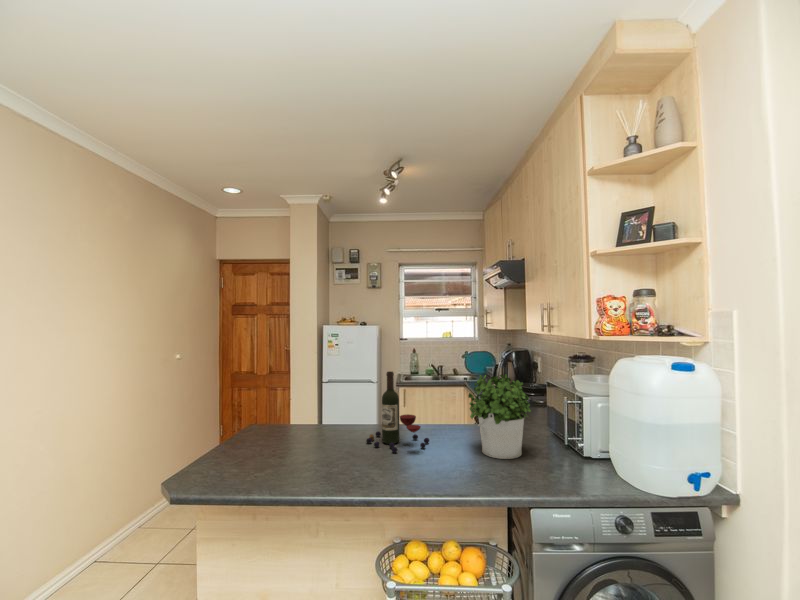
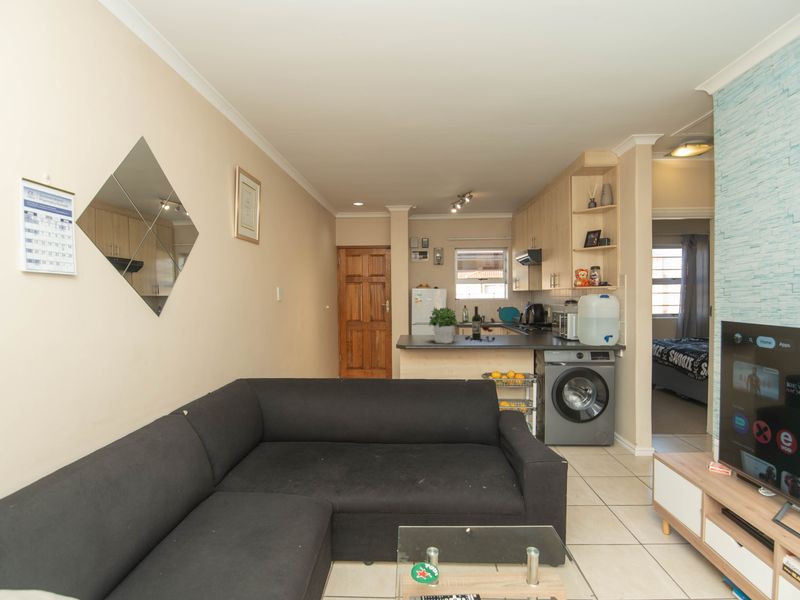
potted plant: present [468,374,531,459] -> present [429,307,457,343]

